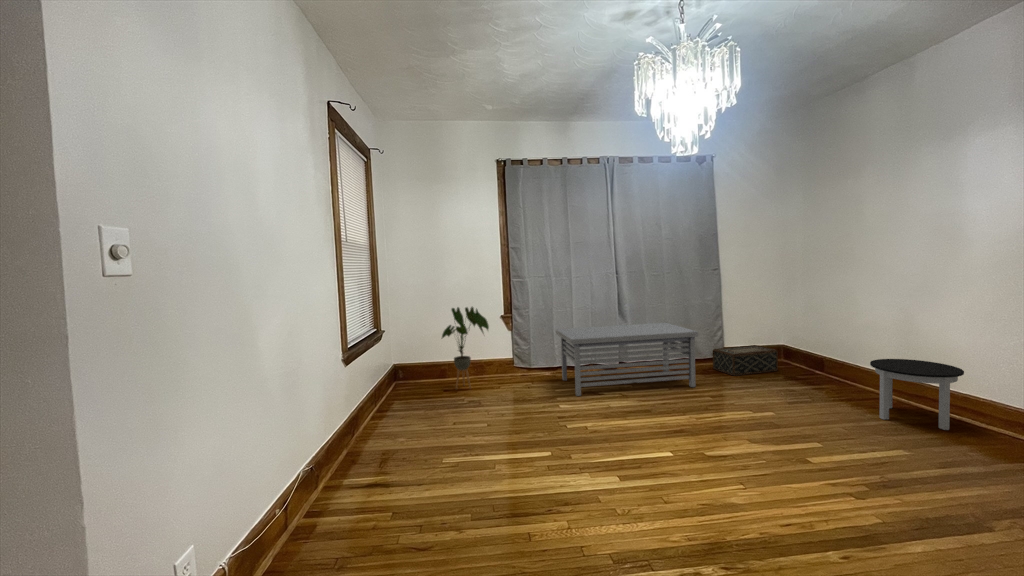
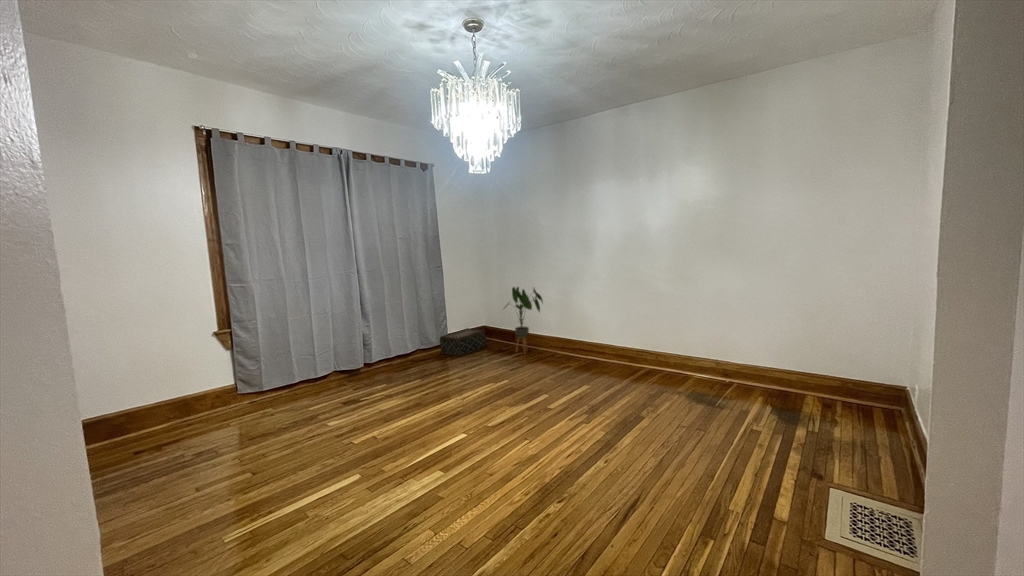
house plant: present [442,307,489,389] -> present [512,287,543,354]
storage bench: present [556,323,698,396] -> none [295,319,440,408]
round table: present [870,359,964,430] -> none [554,324,600,368]

